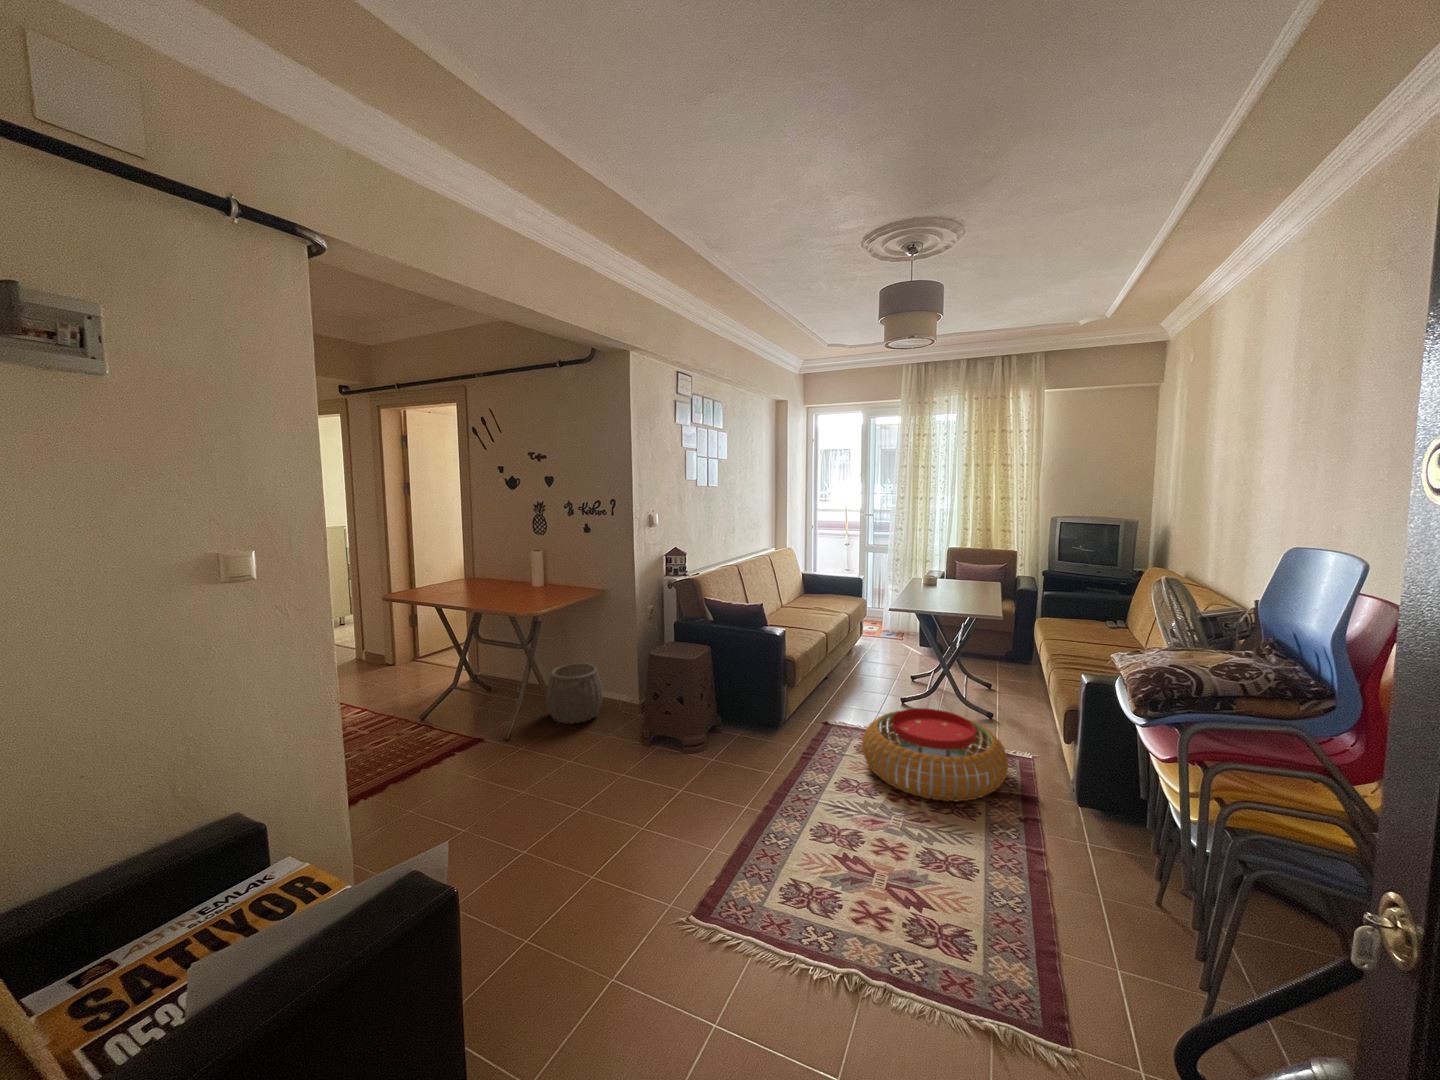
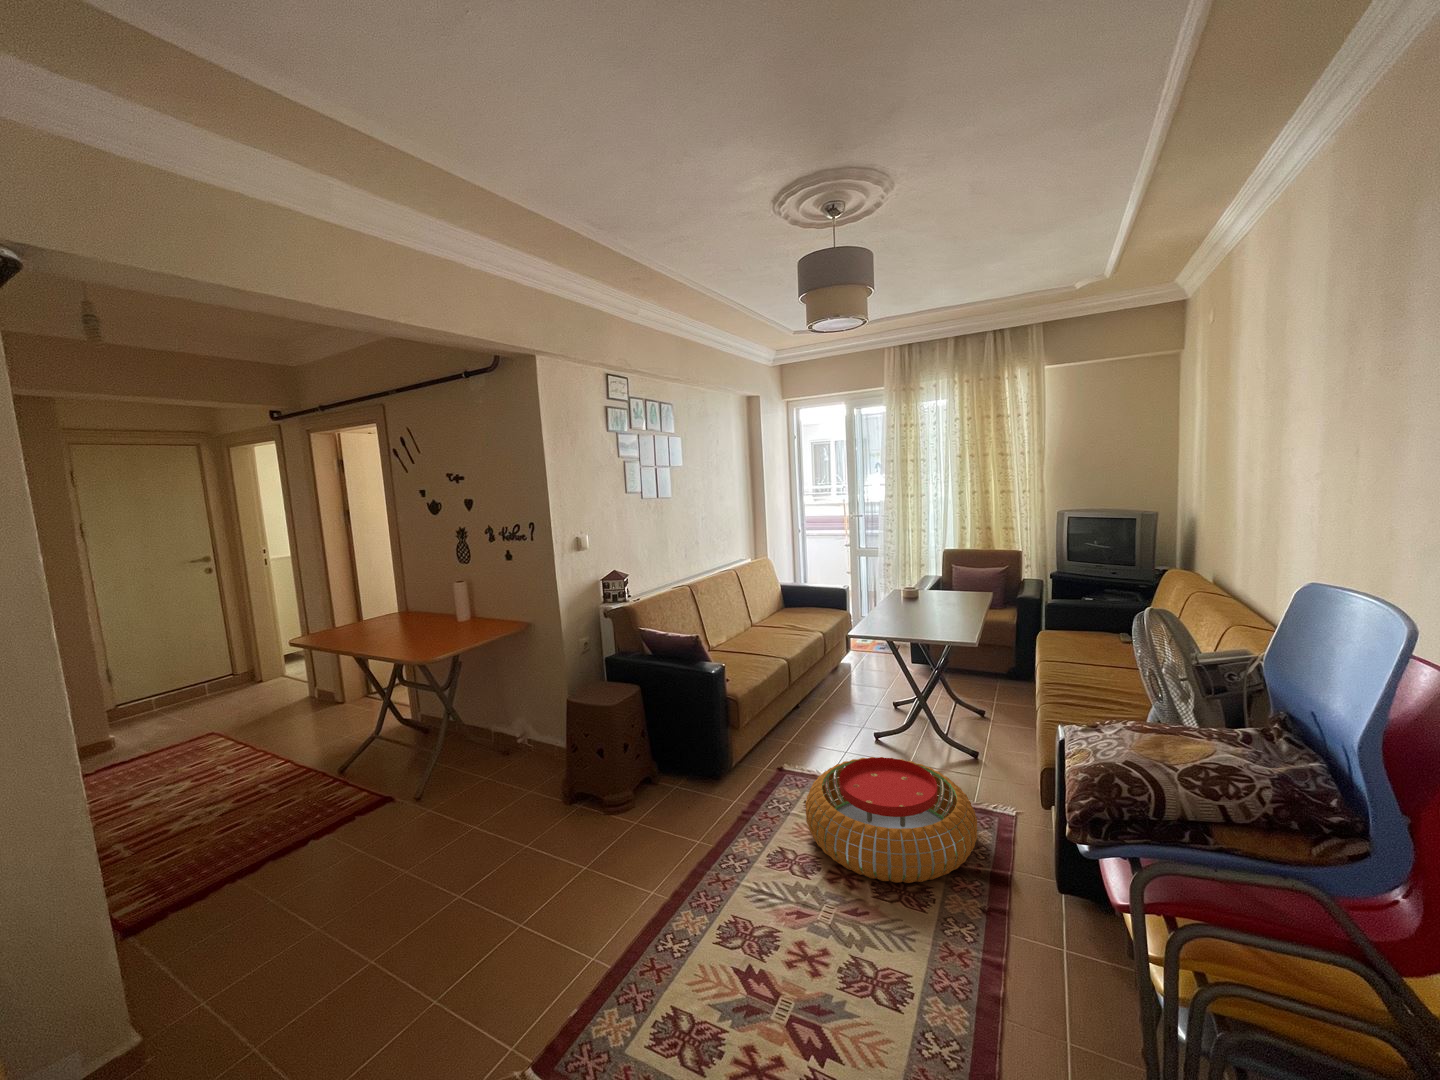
woven basket: present [546,663,603,724] -> none [468,705,535,776]

